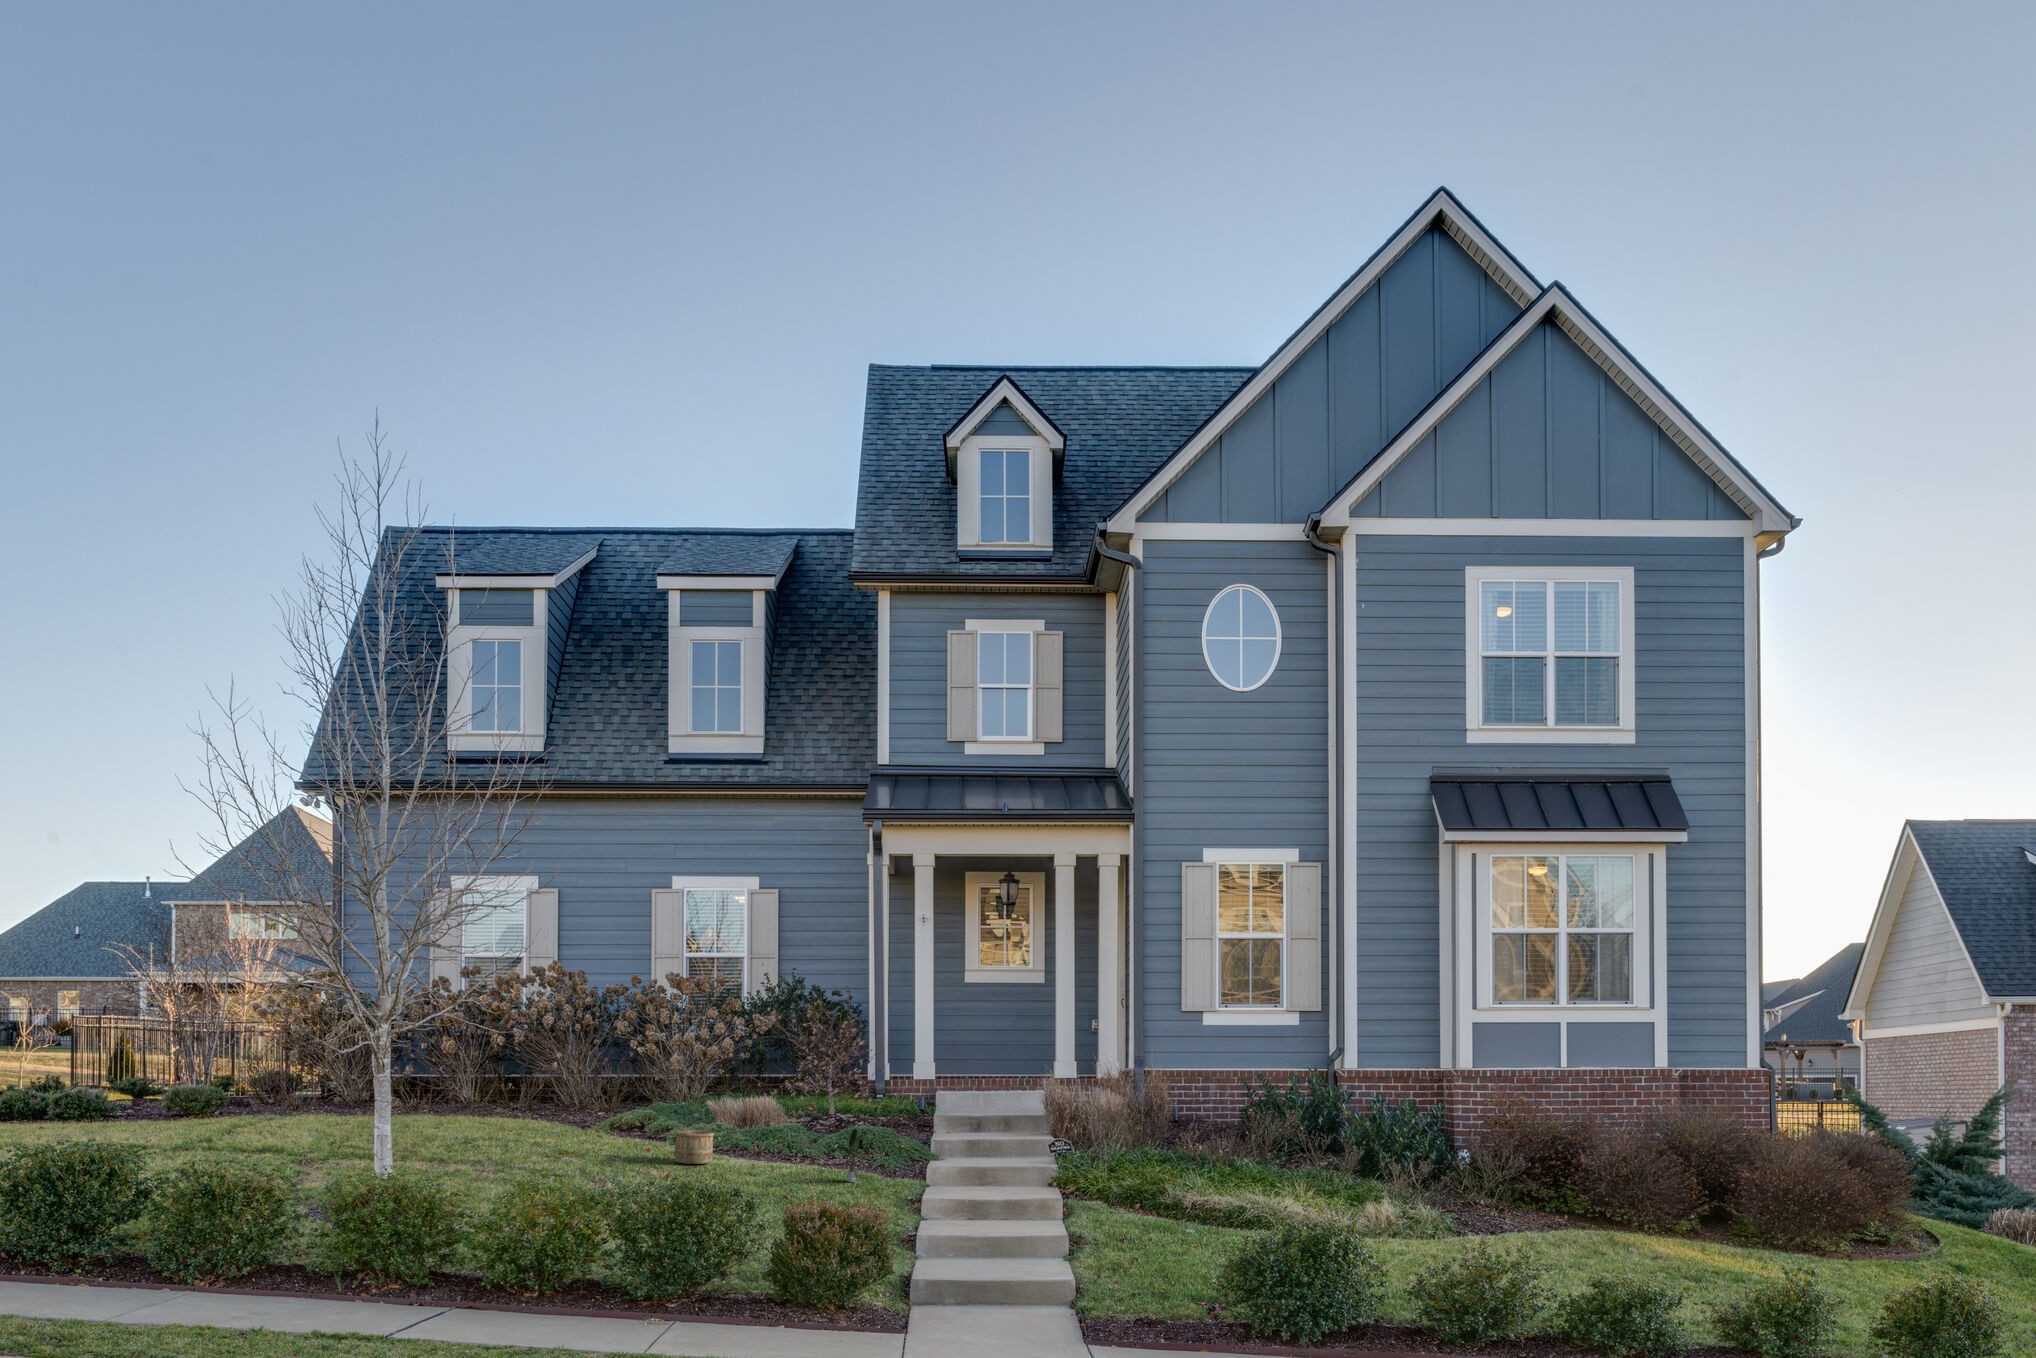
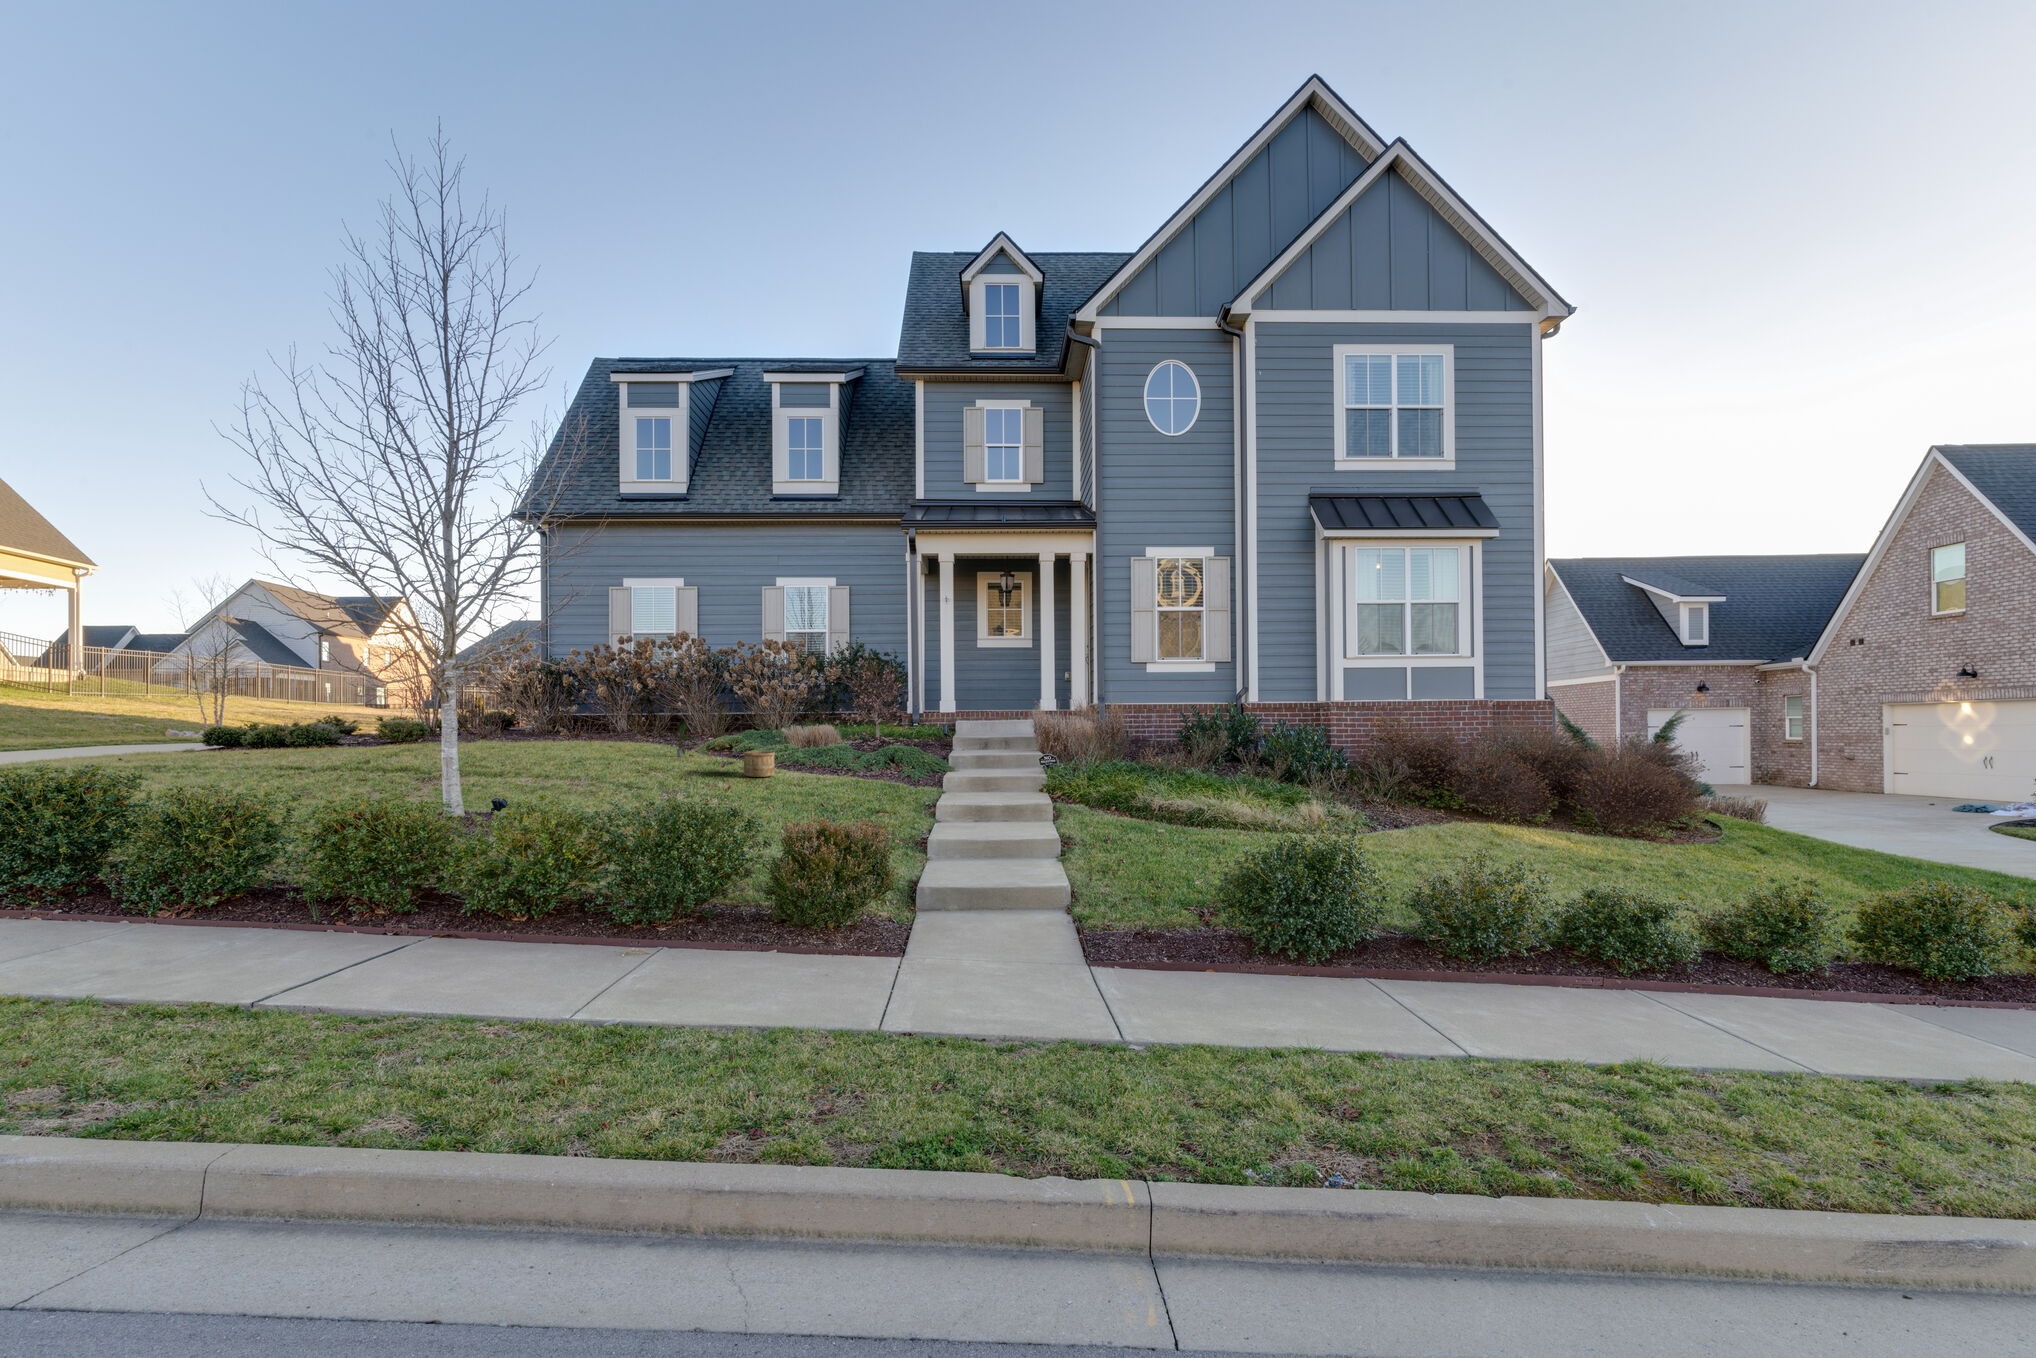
potted plant: present [837,1129,872,1182] -> present [668,719,696,757]

